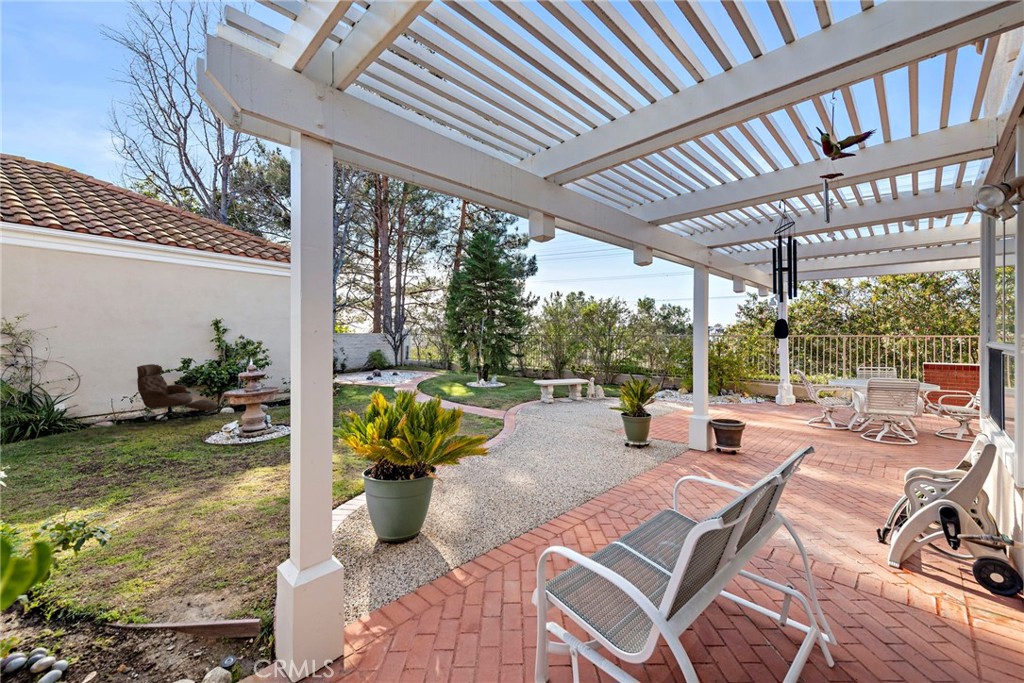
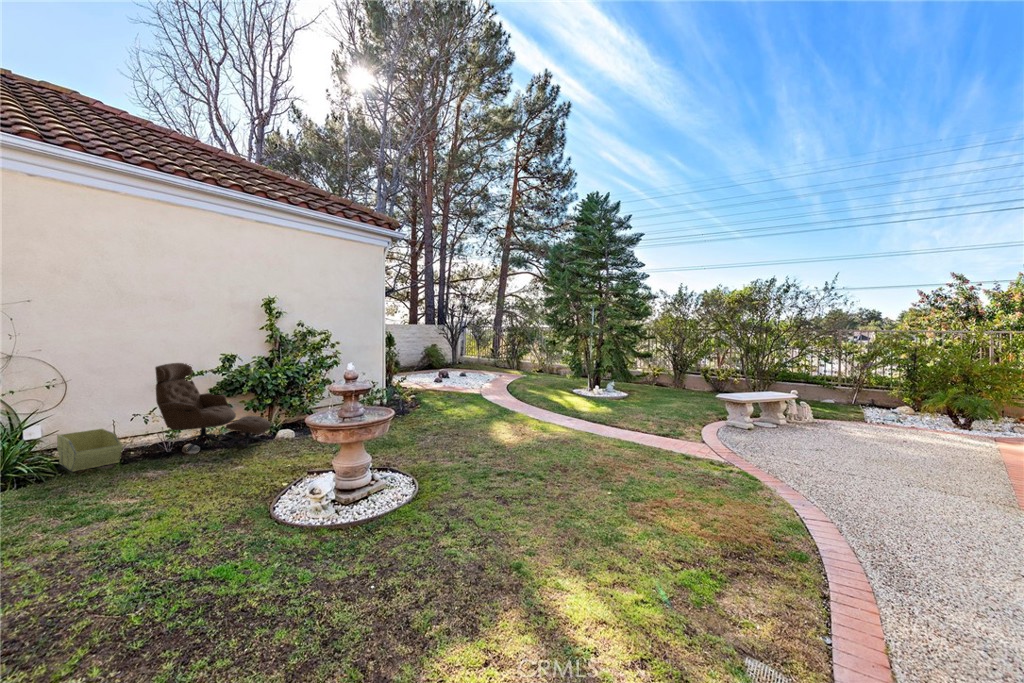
storage bin: none [75,407,117,431] -> present [57,429,123,472]

